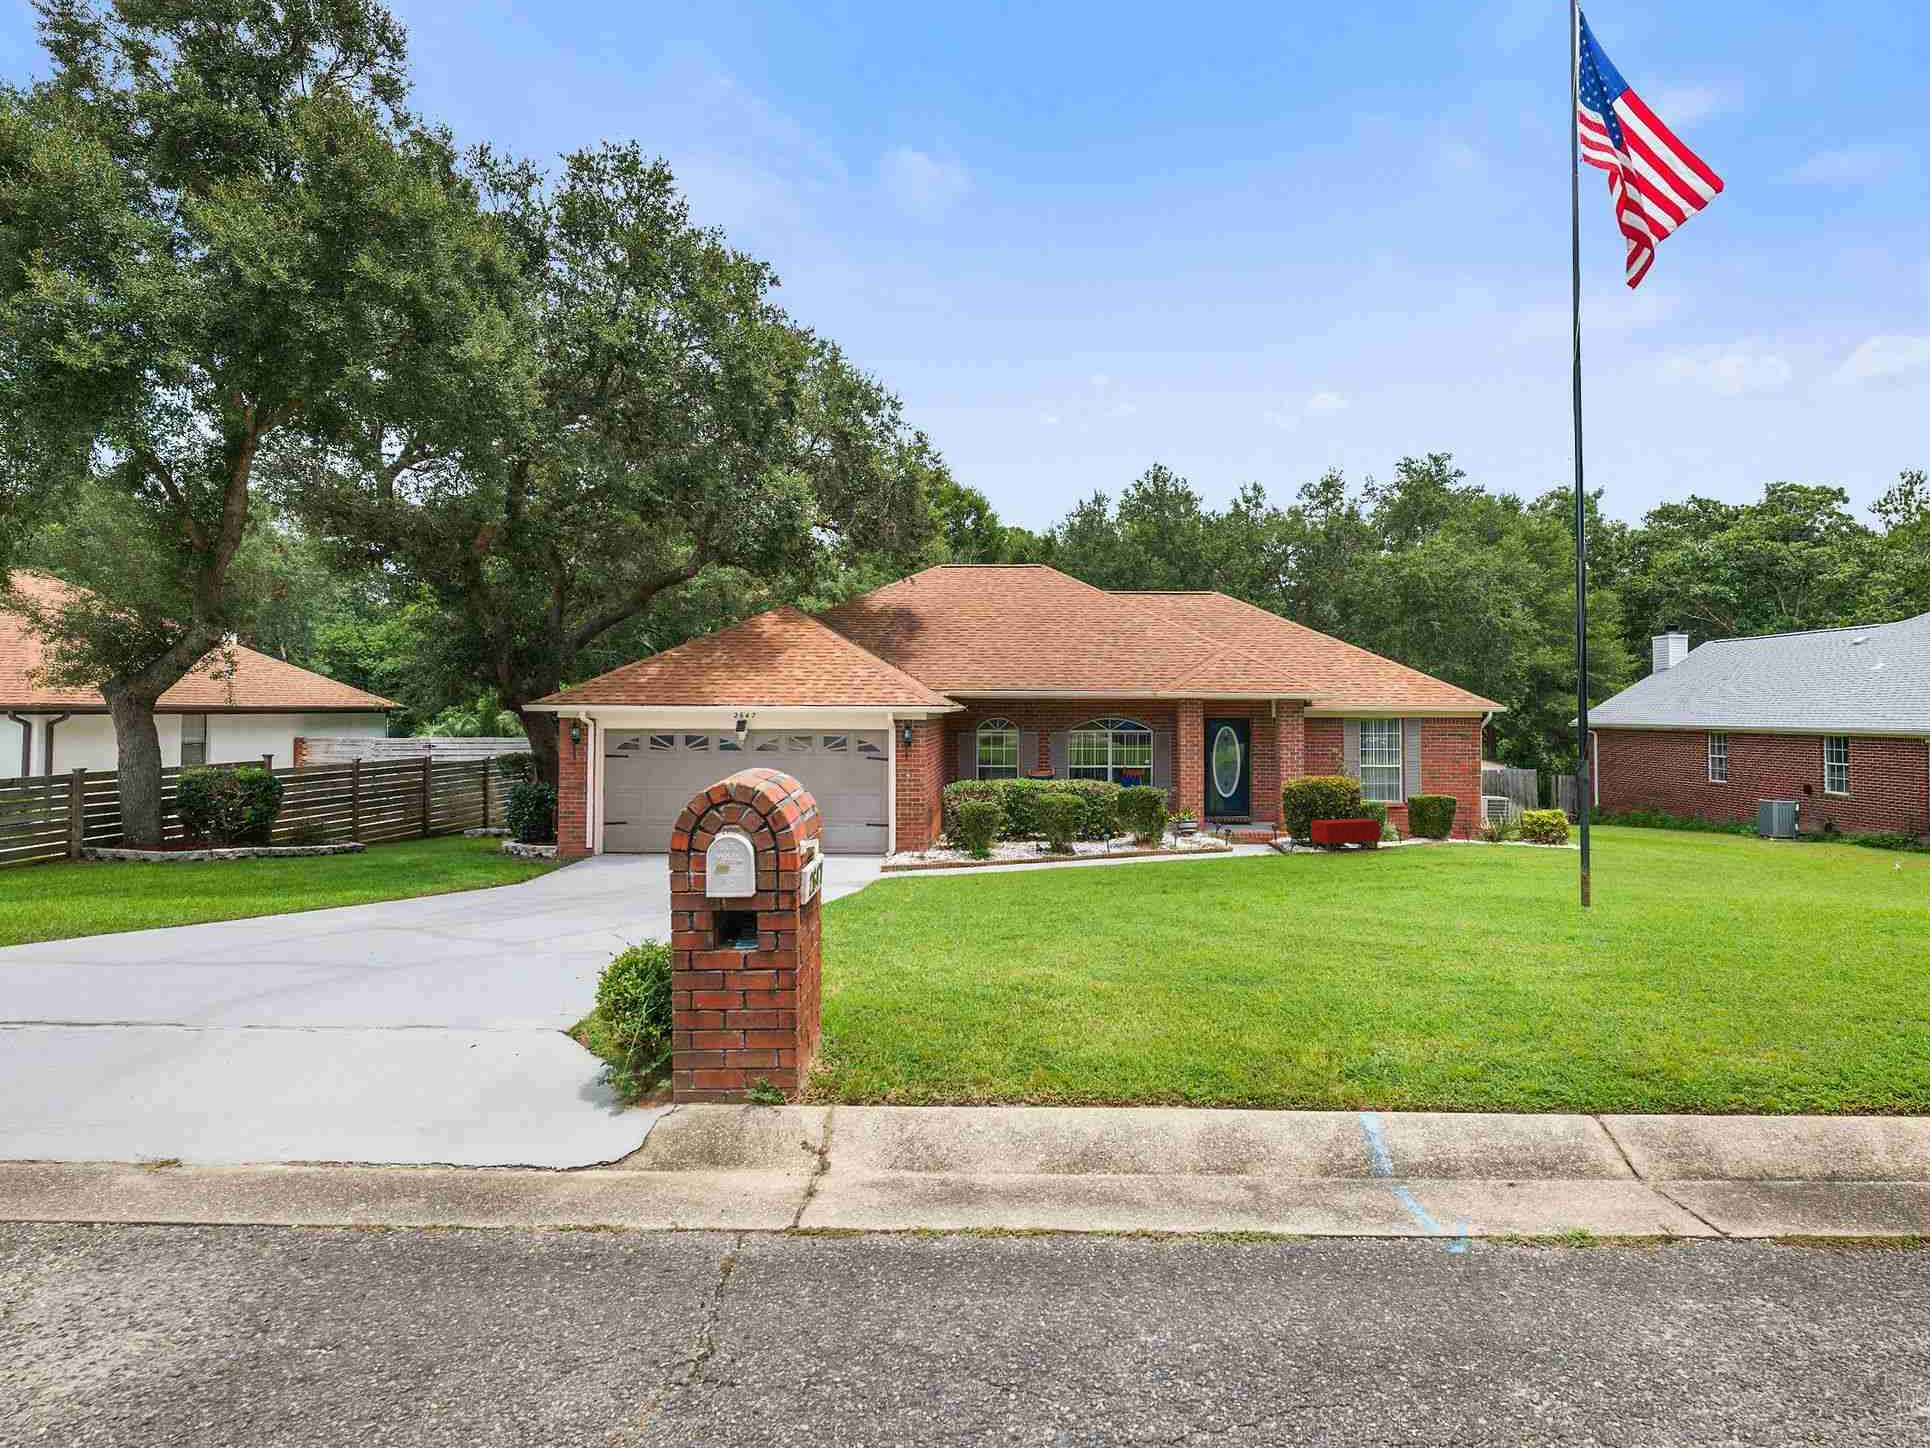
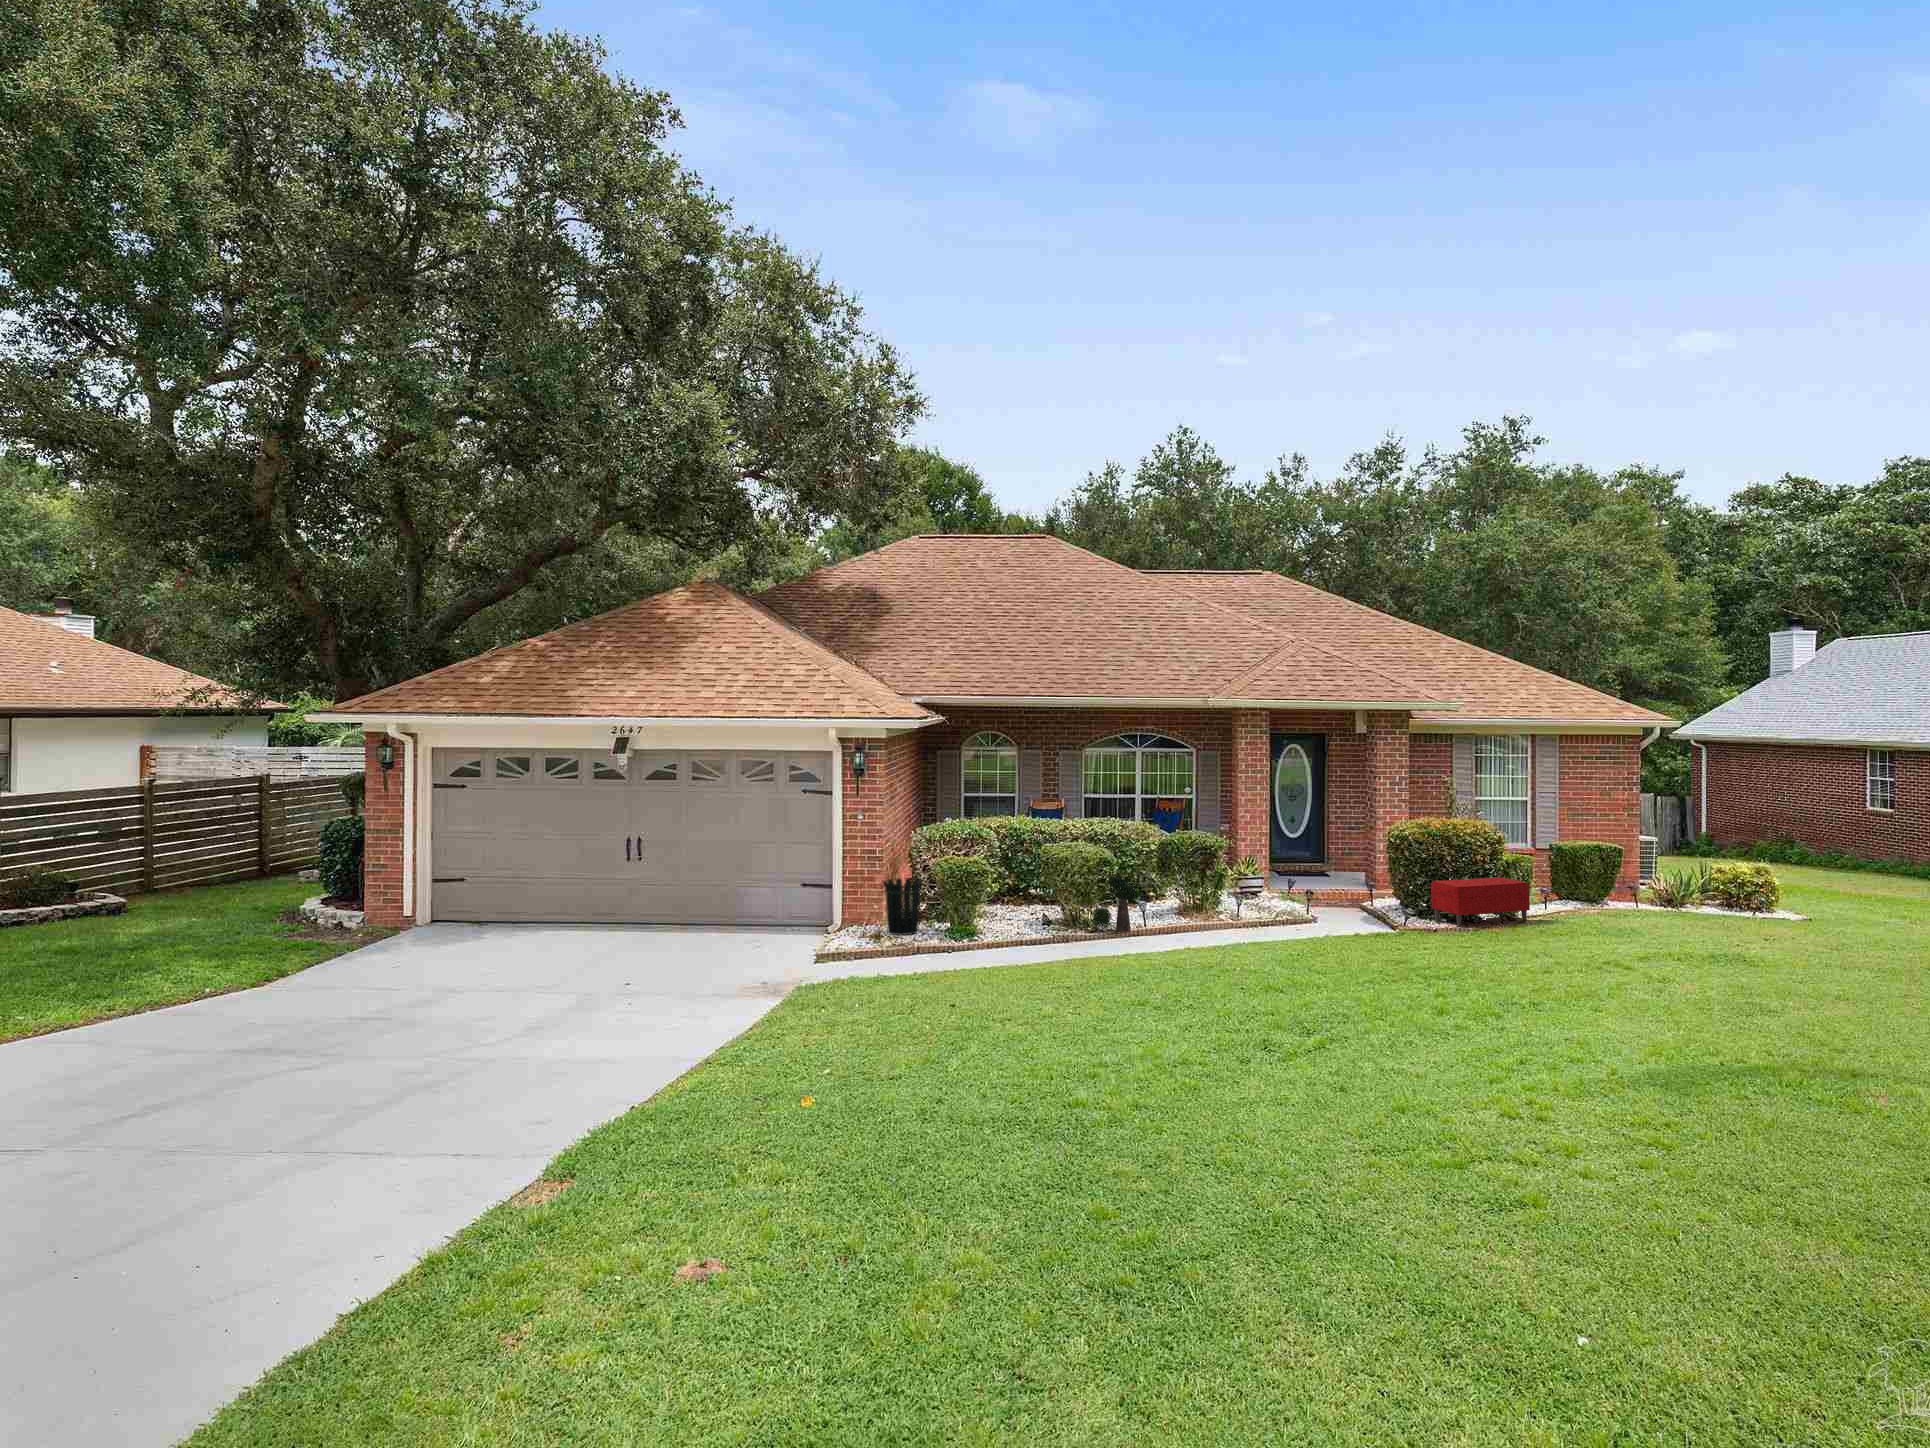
potted plant: none [1070,816,1104,856] -> present [1092,874,1139,932]
waste bin: none [923,820,952,859] -> present [882,878,923,935]

